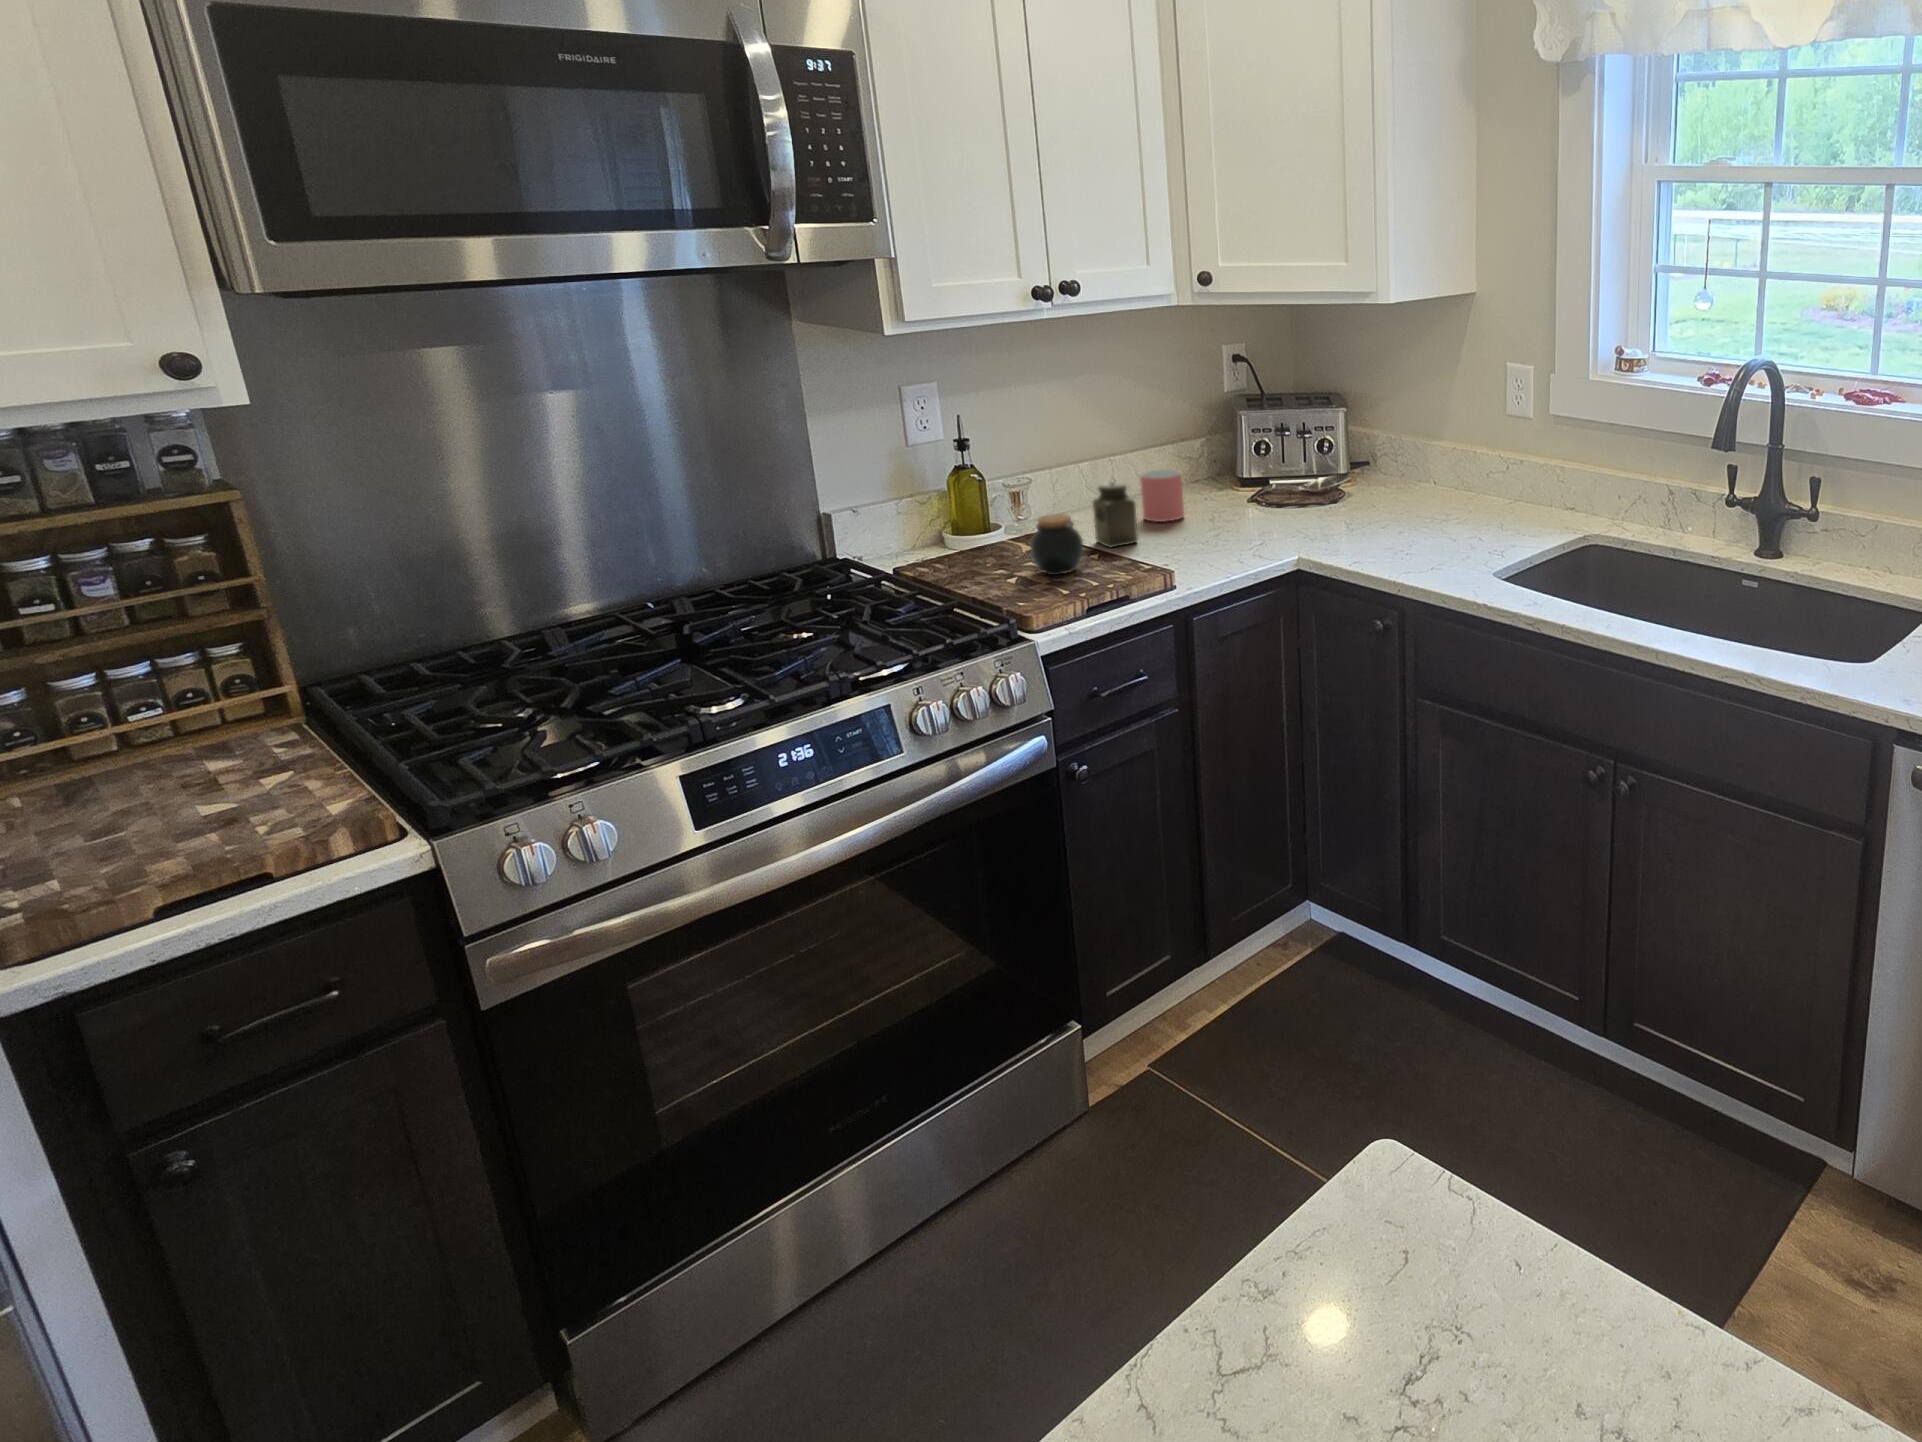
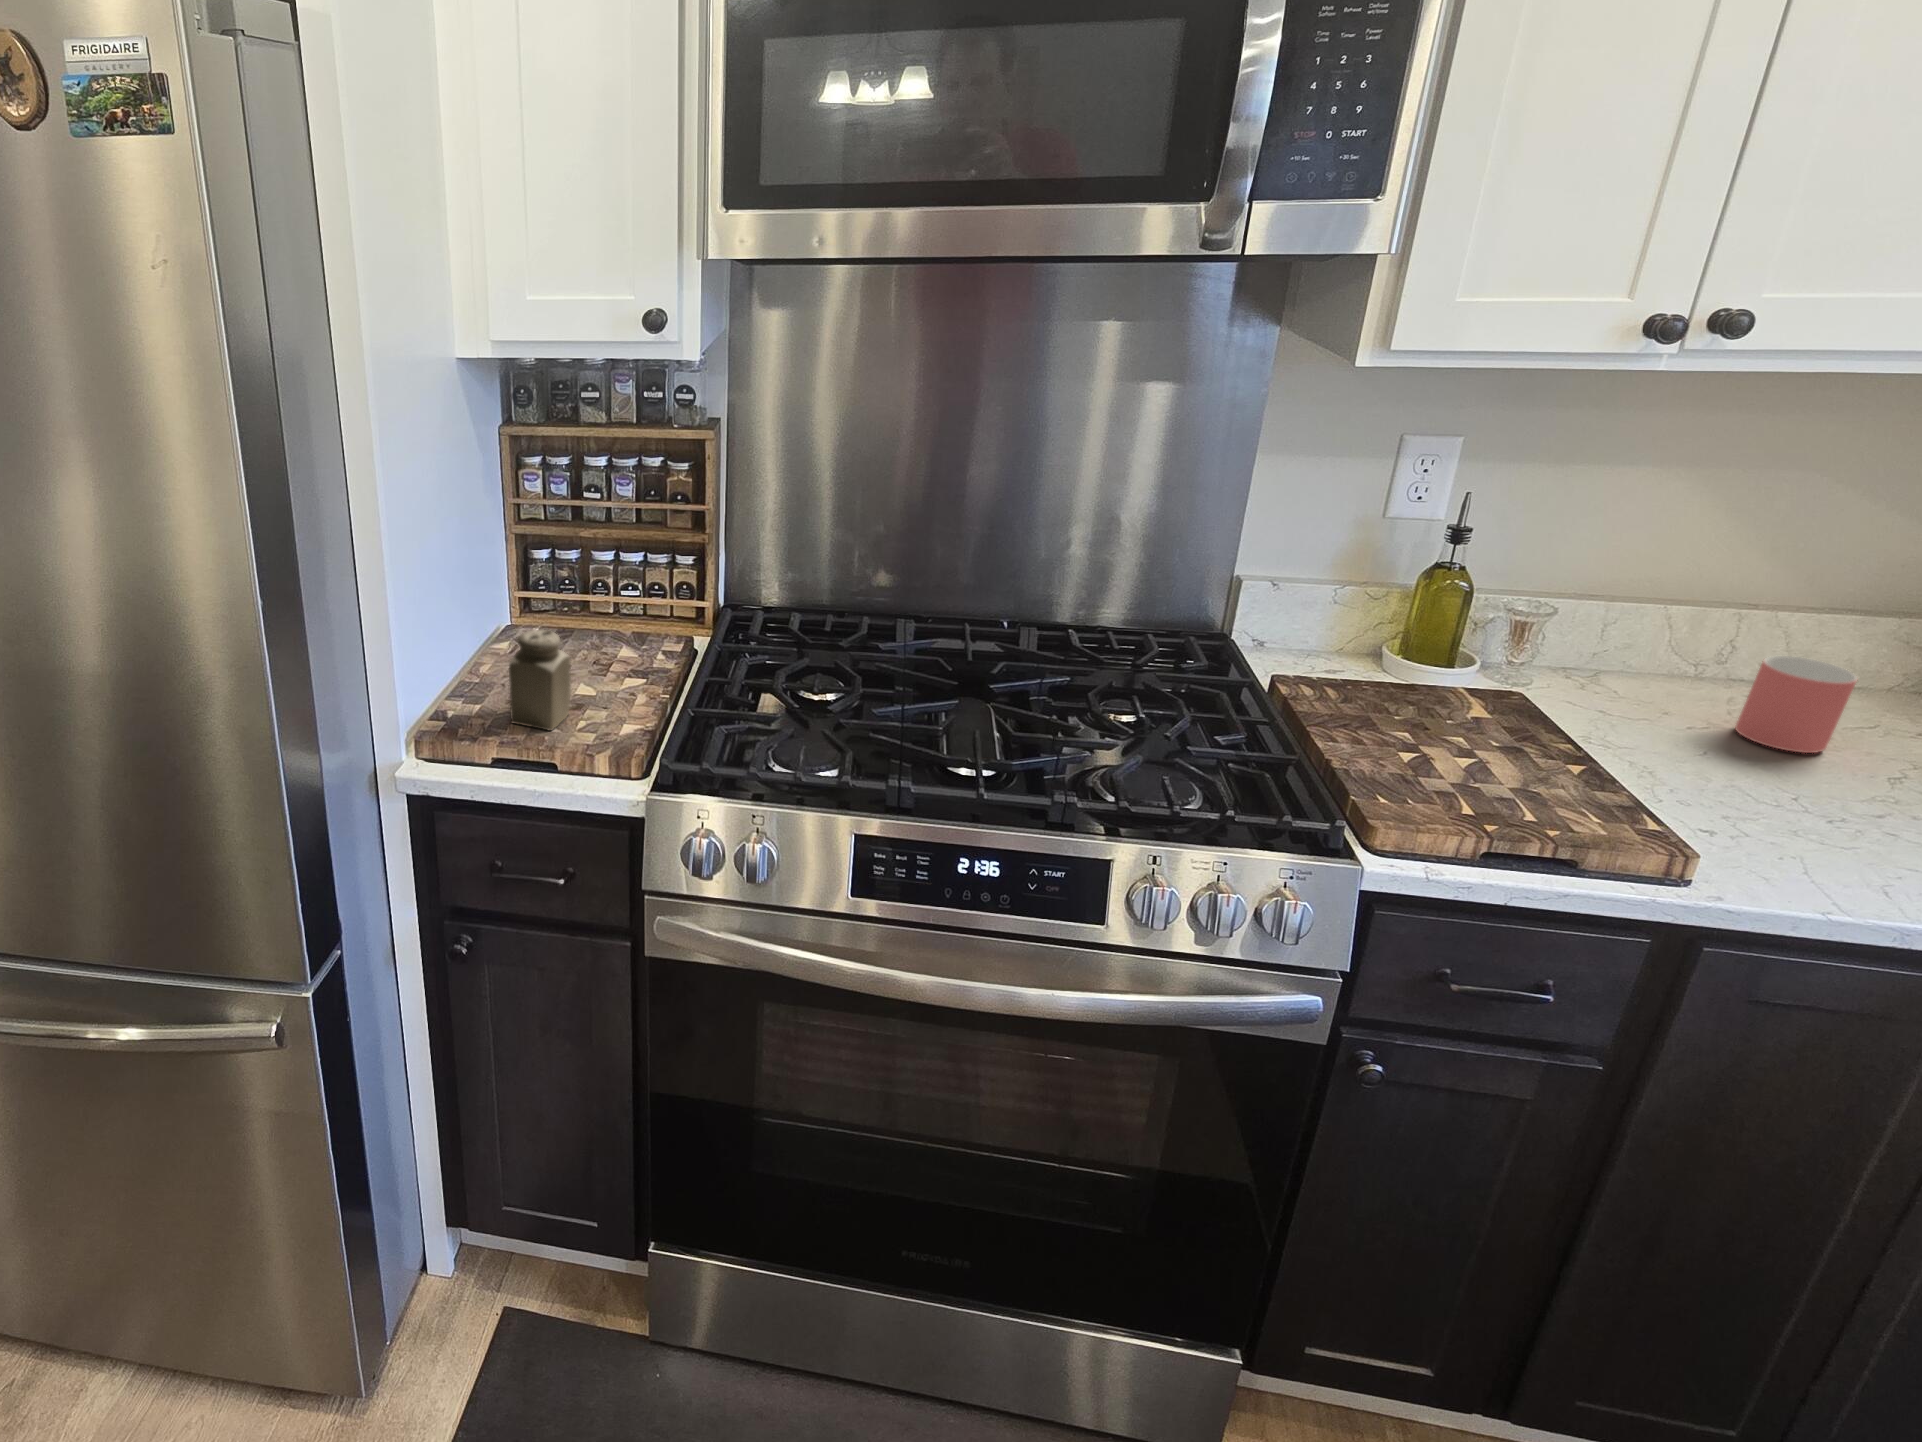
salt shaker: present [1093,482,1138,548] -> present [509,630,571,730]
jar: present [1030,514,1084,575] -> none [1460,681,1558,776]

